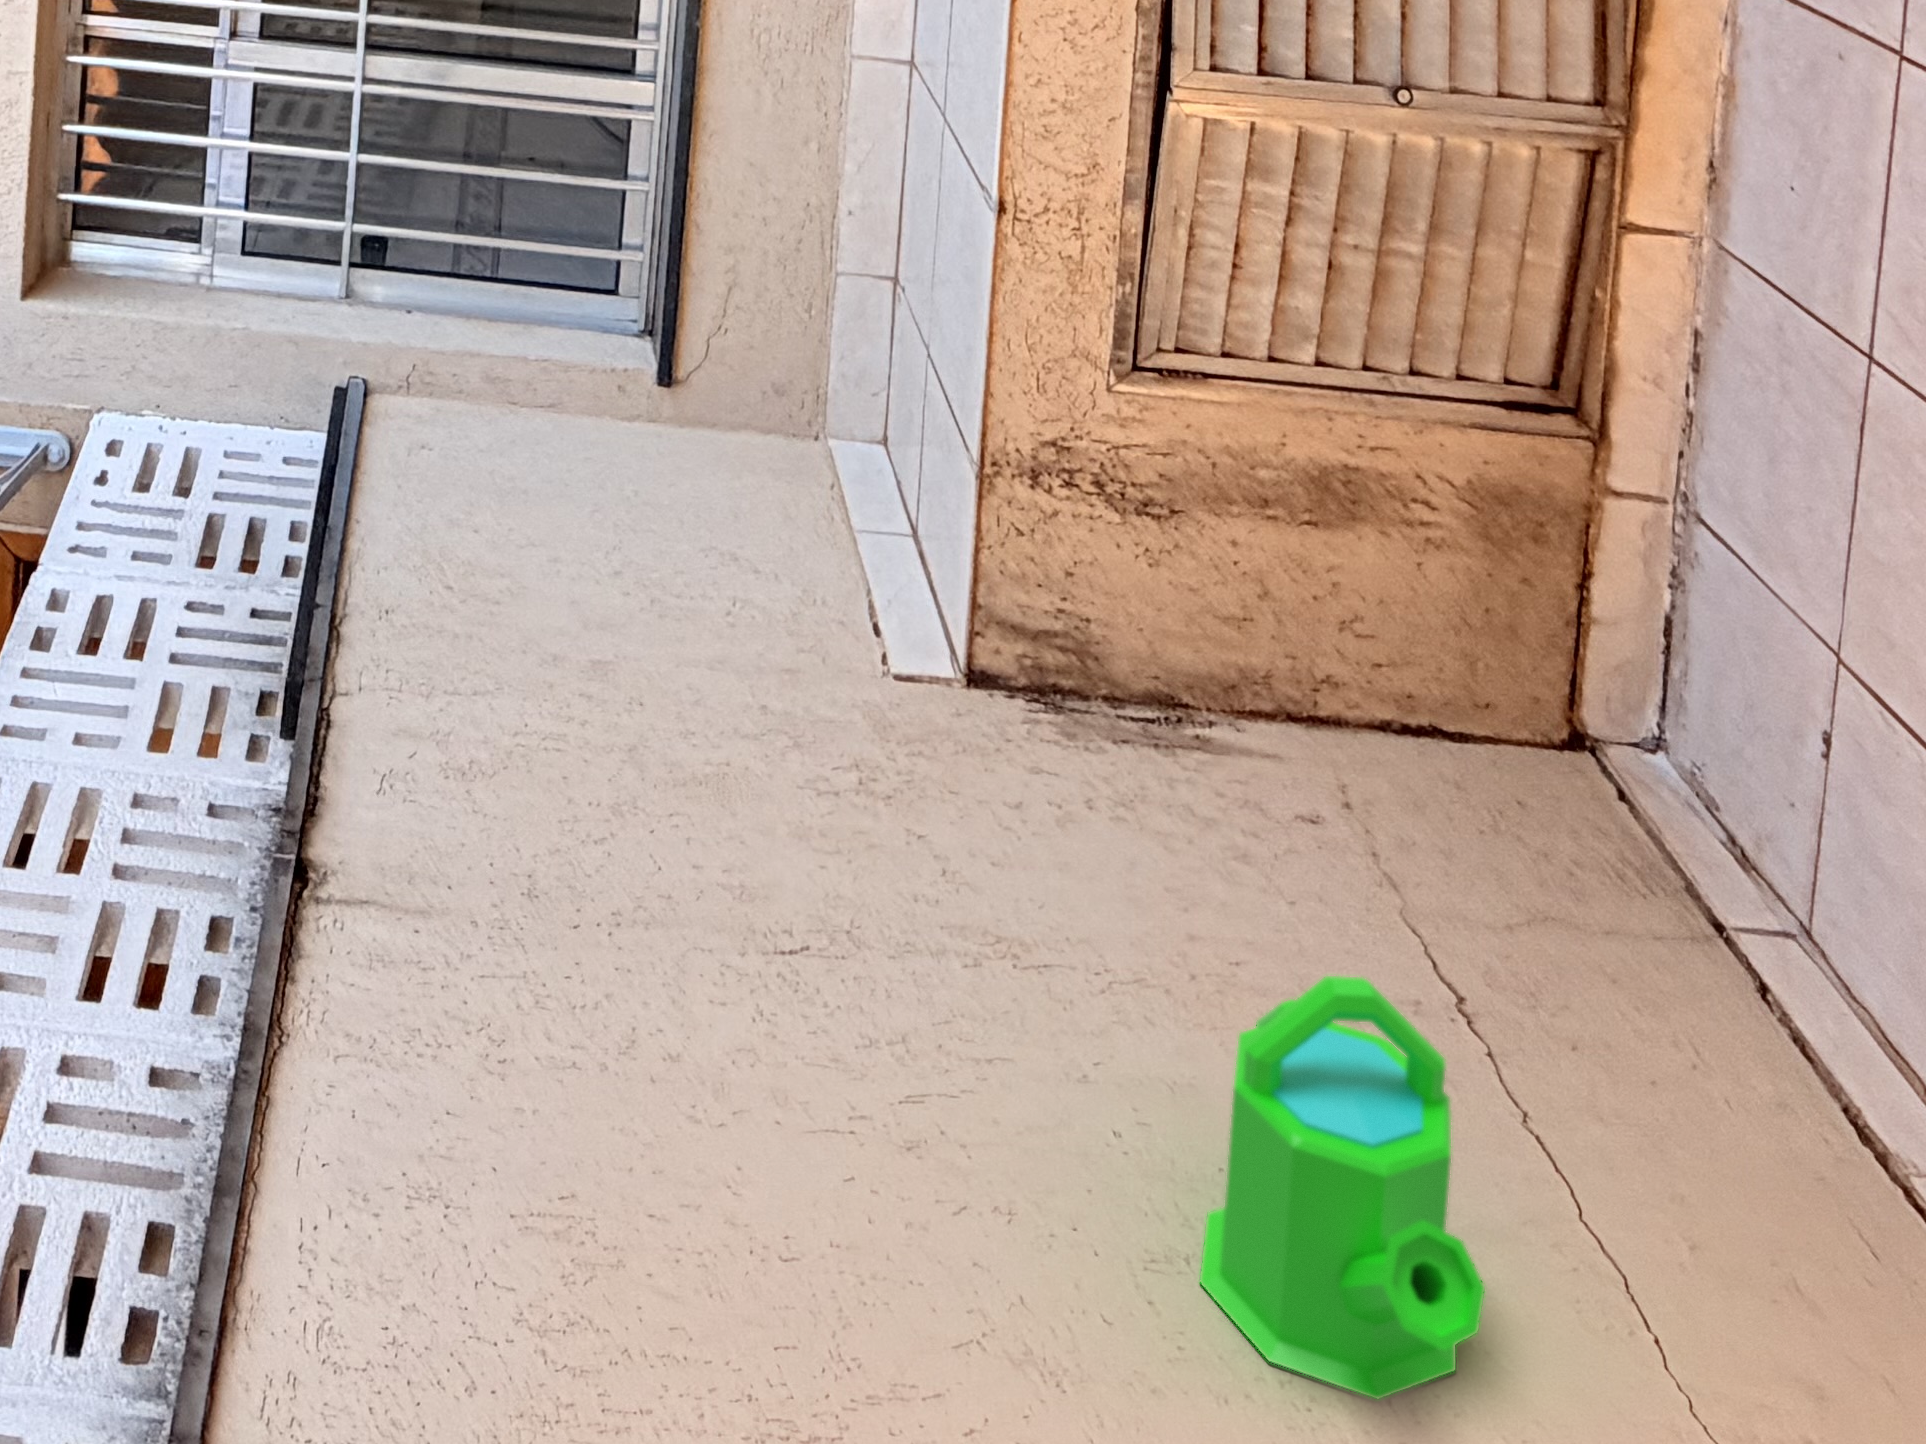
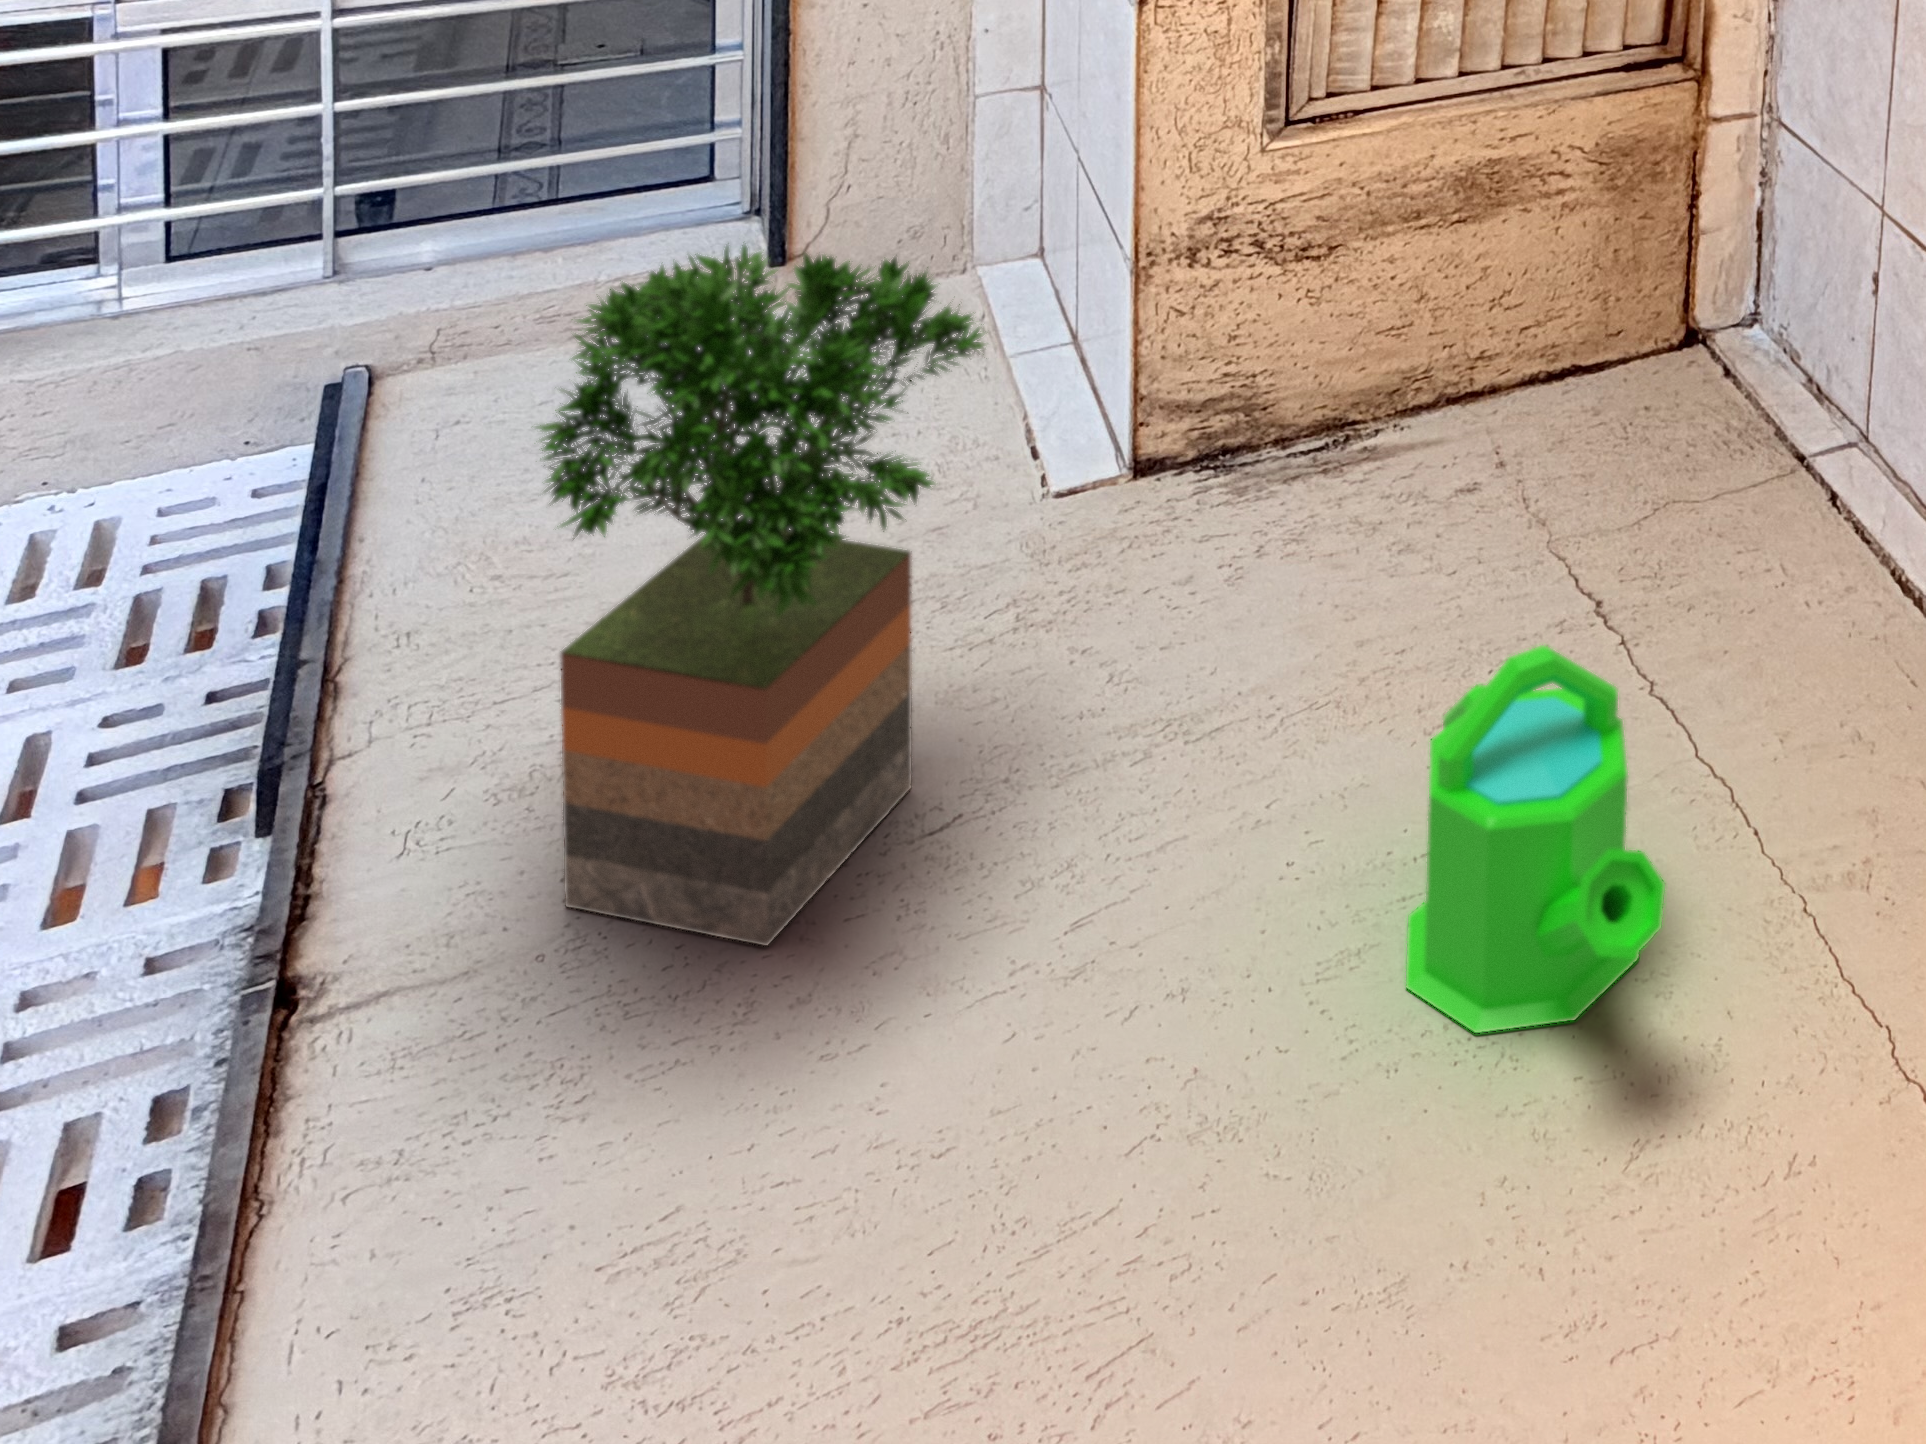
potted tree: none [487,340,849,982] -> present [538,245,985,946]

